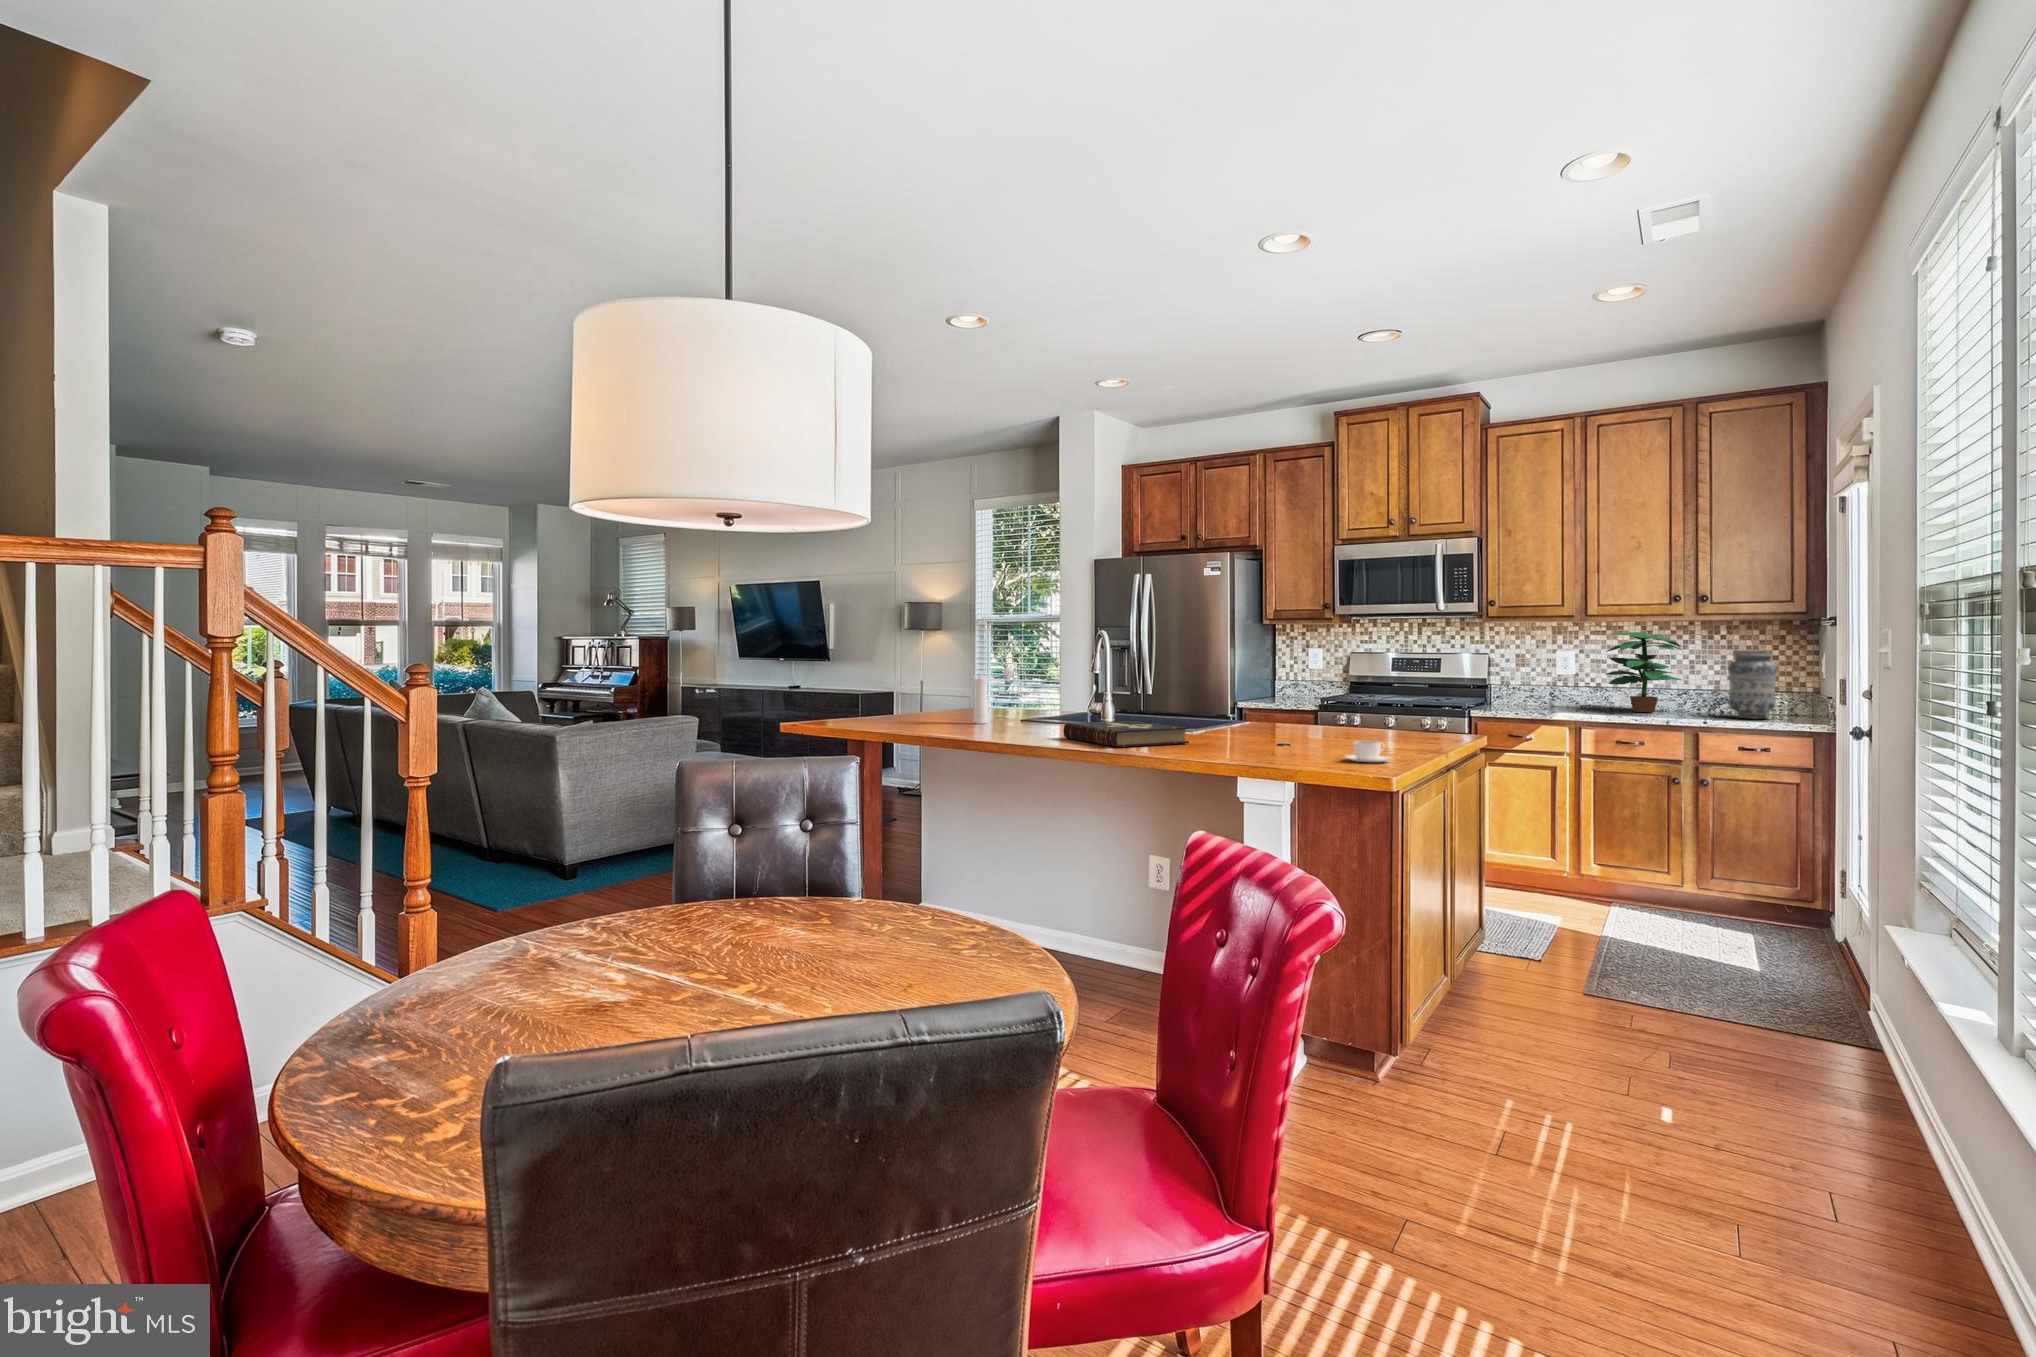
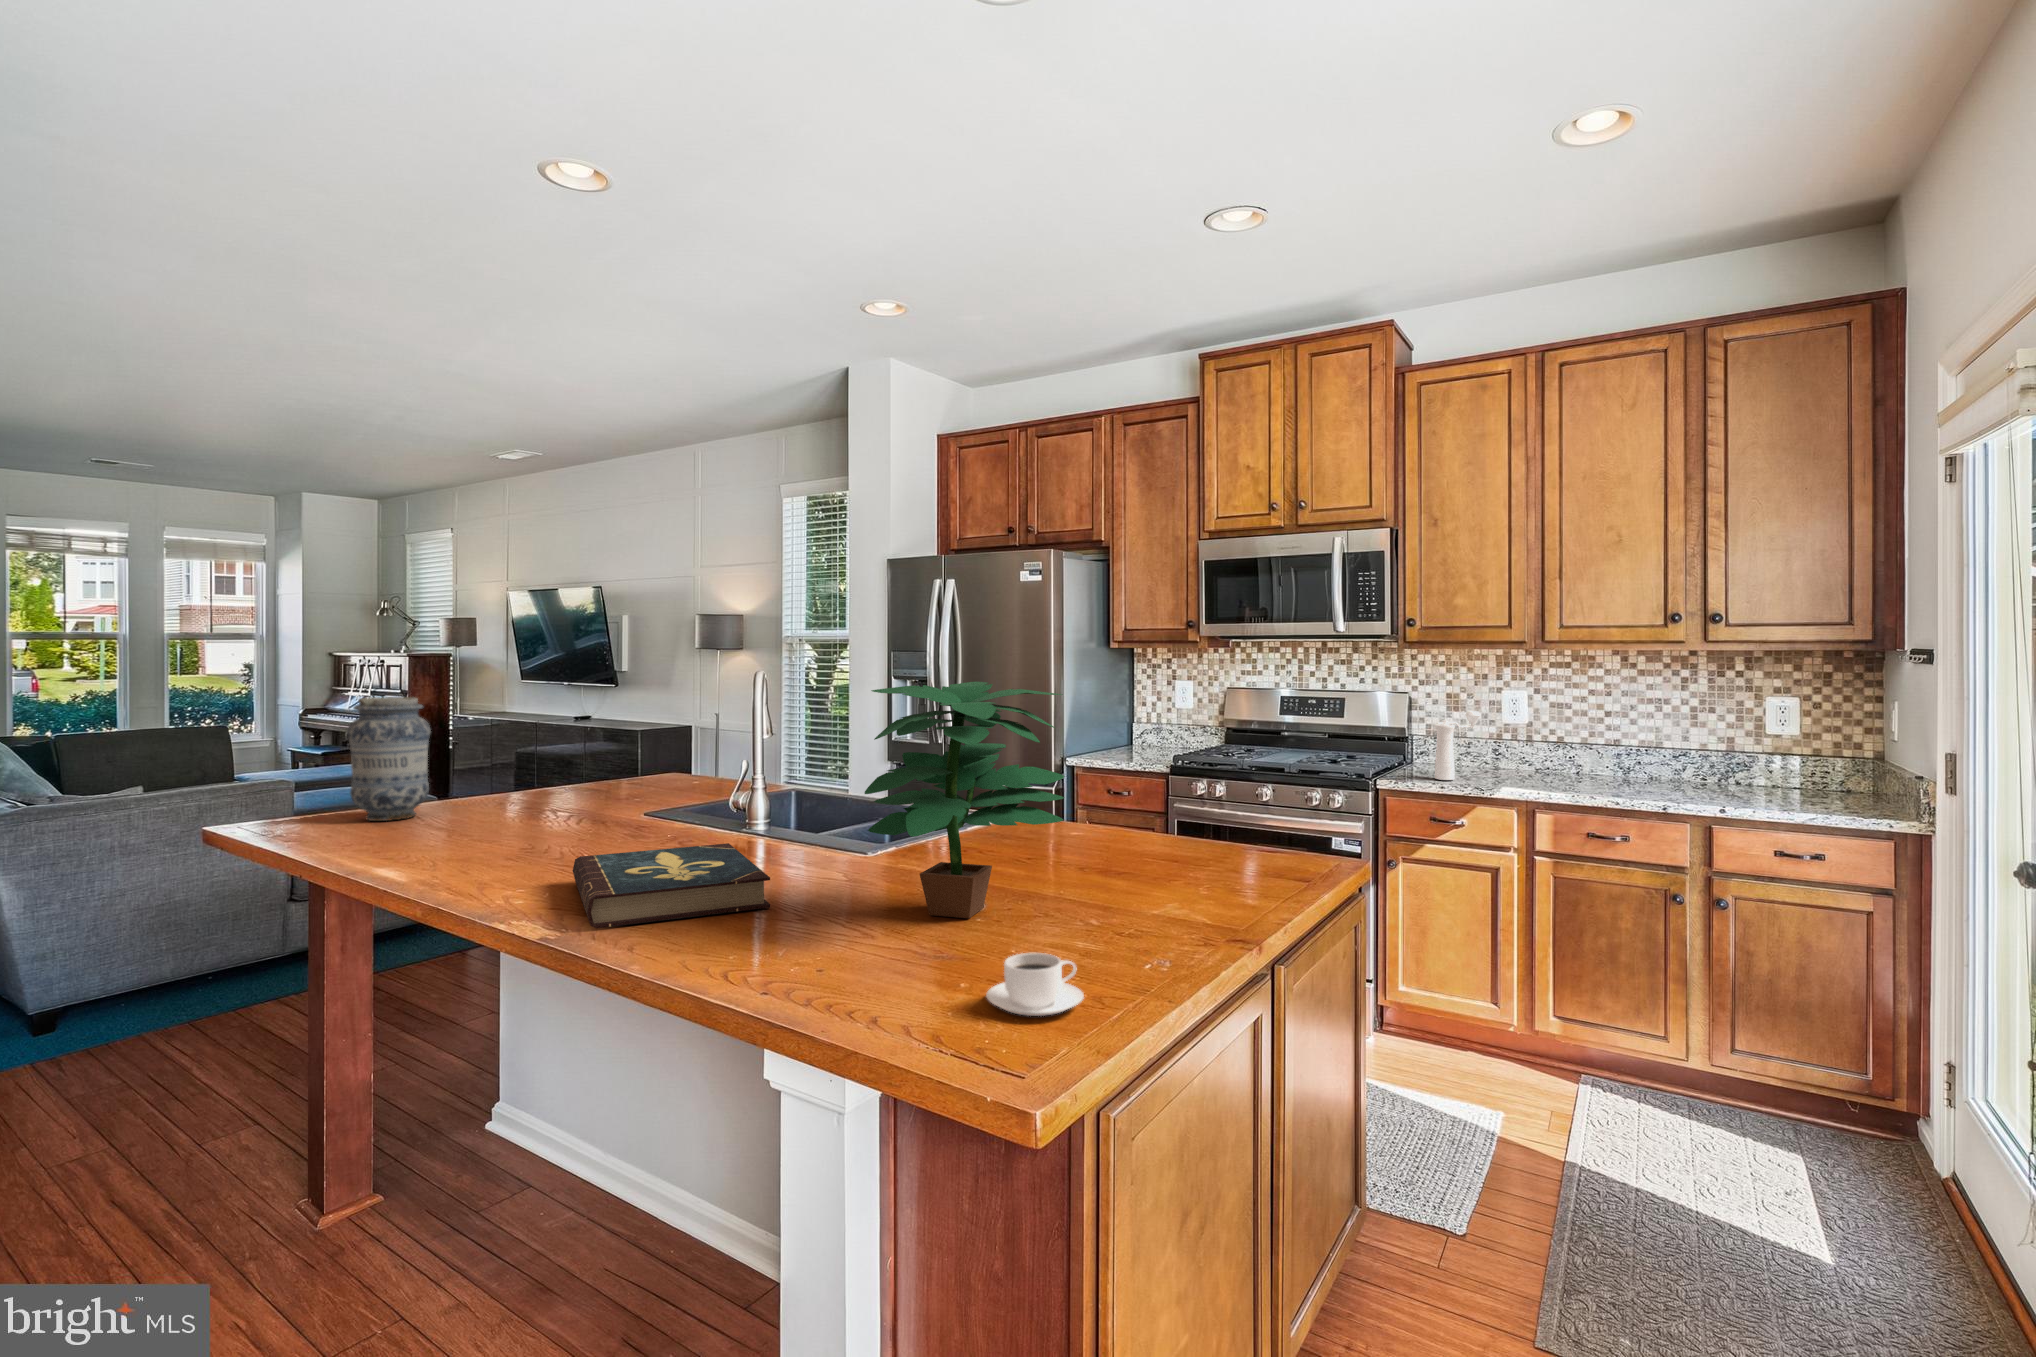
potted plant: present [1605,632,1681,712] -> present [865,682,1065,918]
vase: present [1728,650,1778,719] -> present [347,697,431,821]
pepper mill: present [973,668,1013,724] -> present [1435,711,1481,780]

